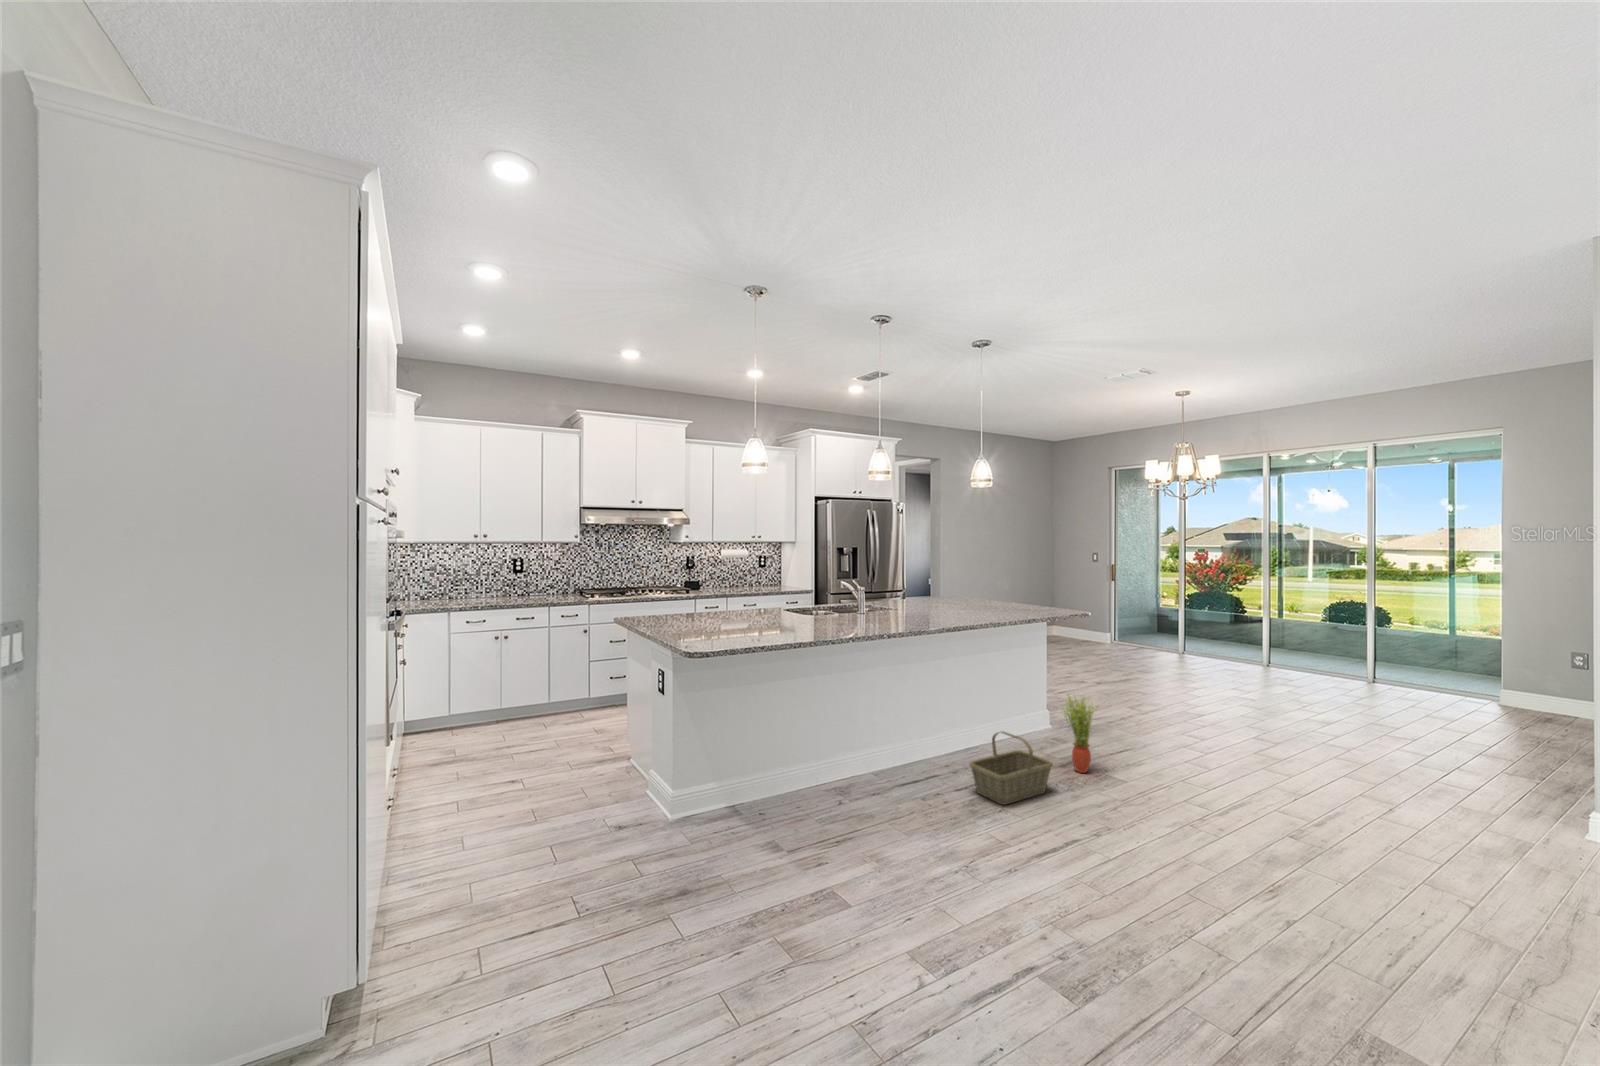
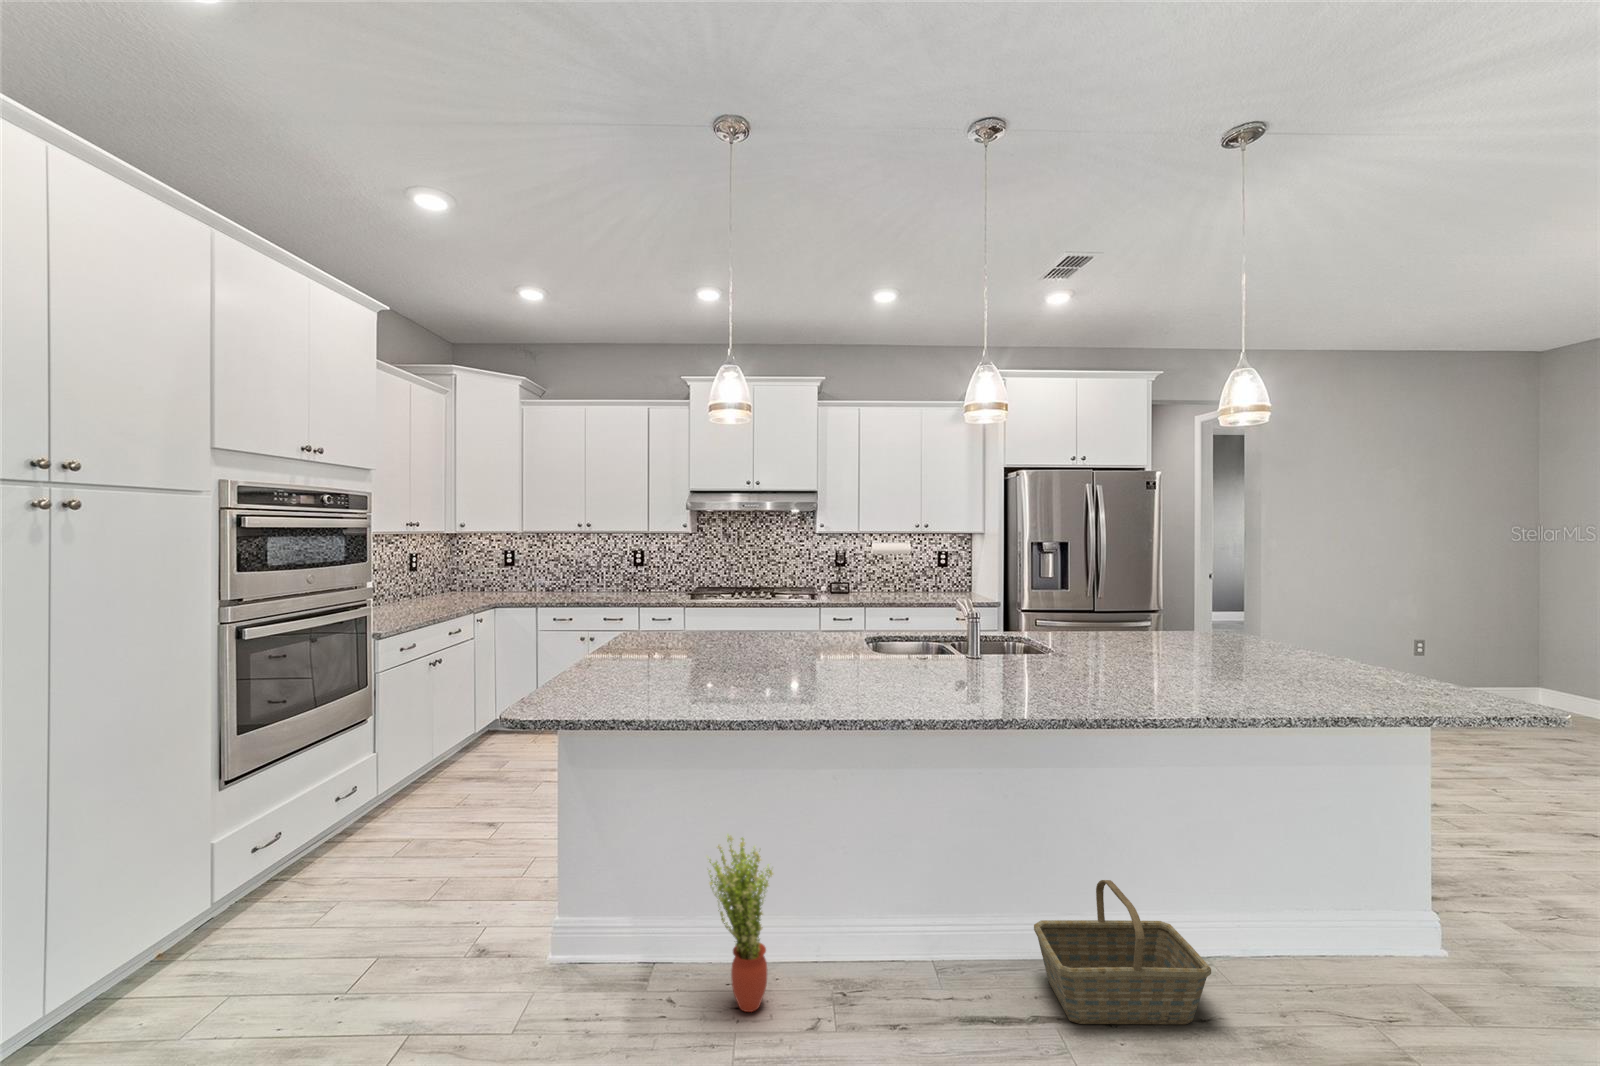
potted plant: present [1062,693,1098,773] -> present [709,836,773,1012]

